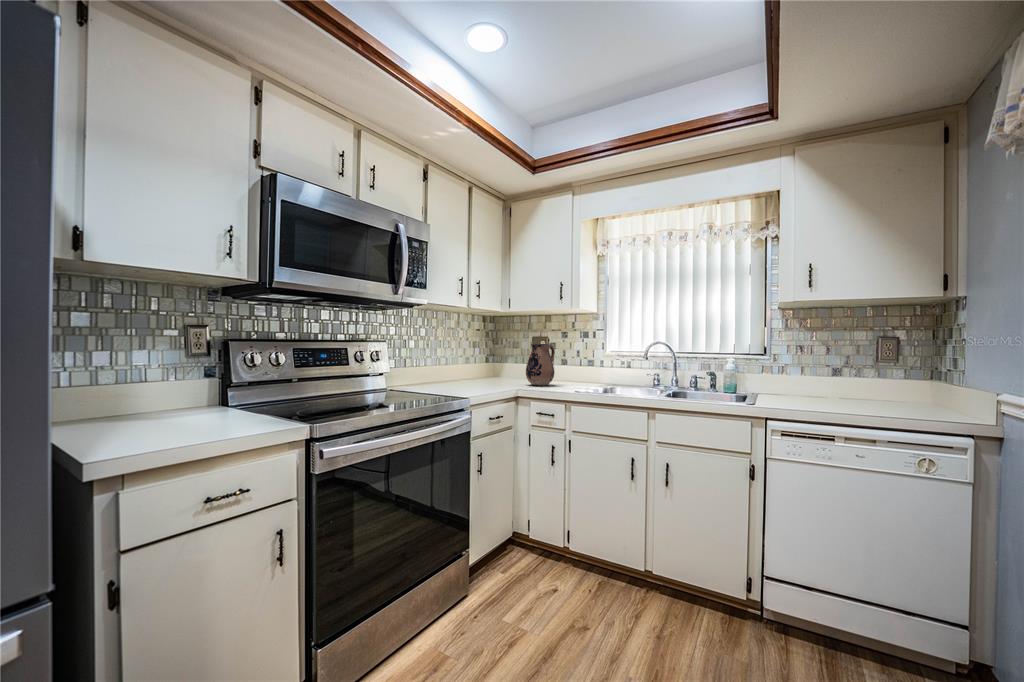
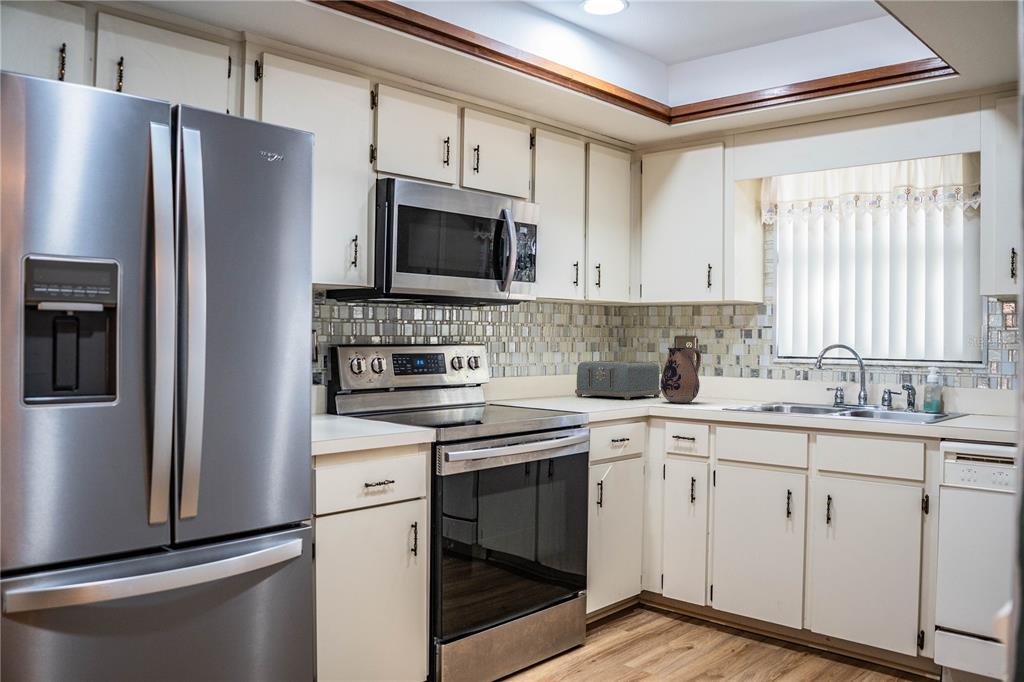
toaster: none [462,354,524,383] -> present [575,360,661,400]

